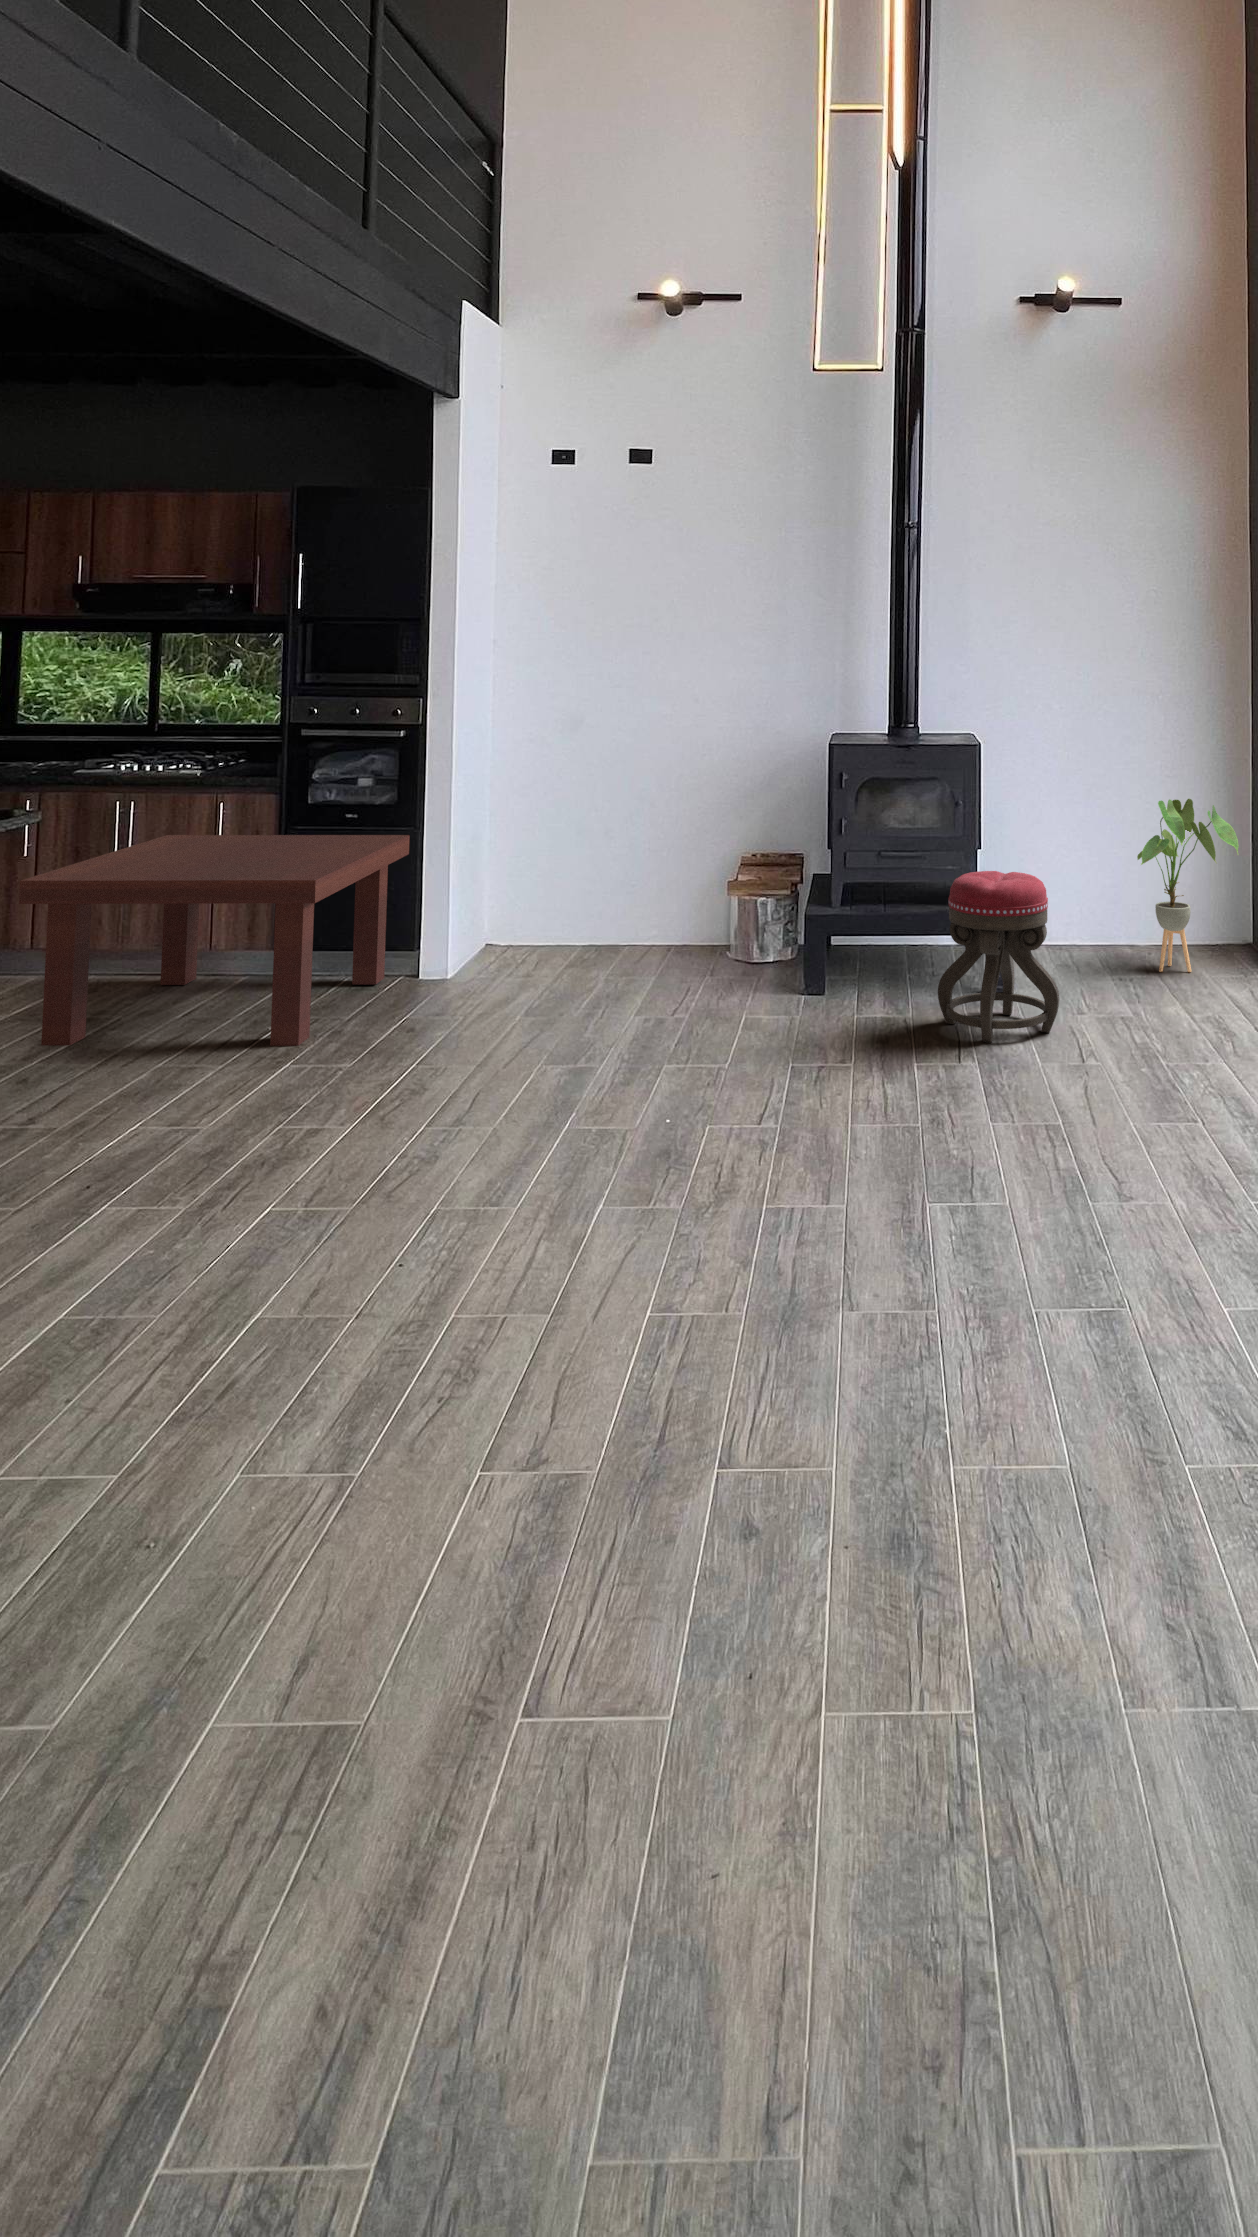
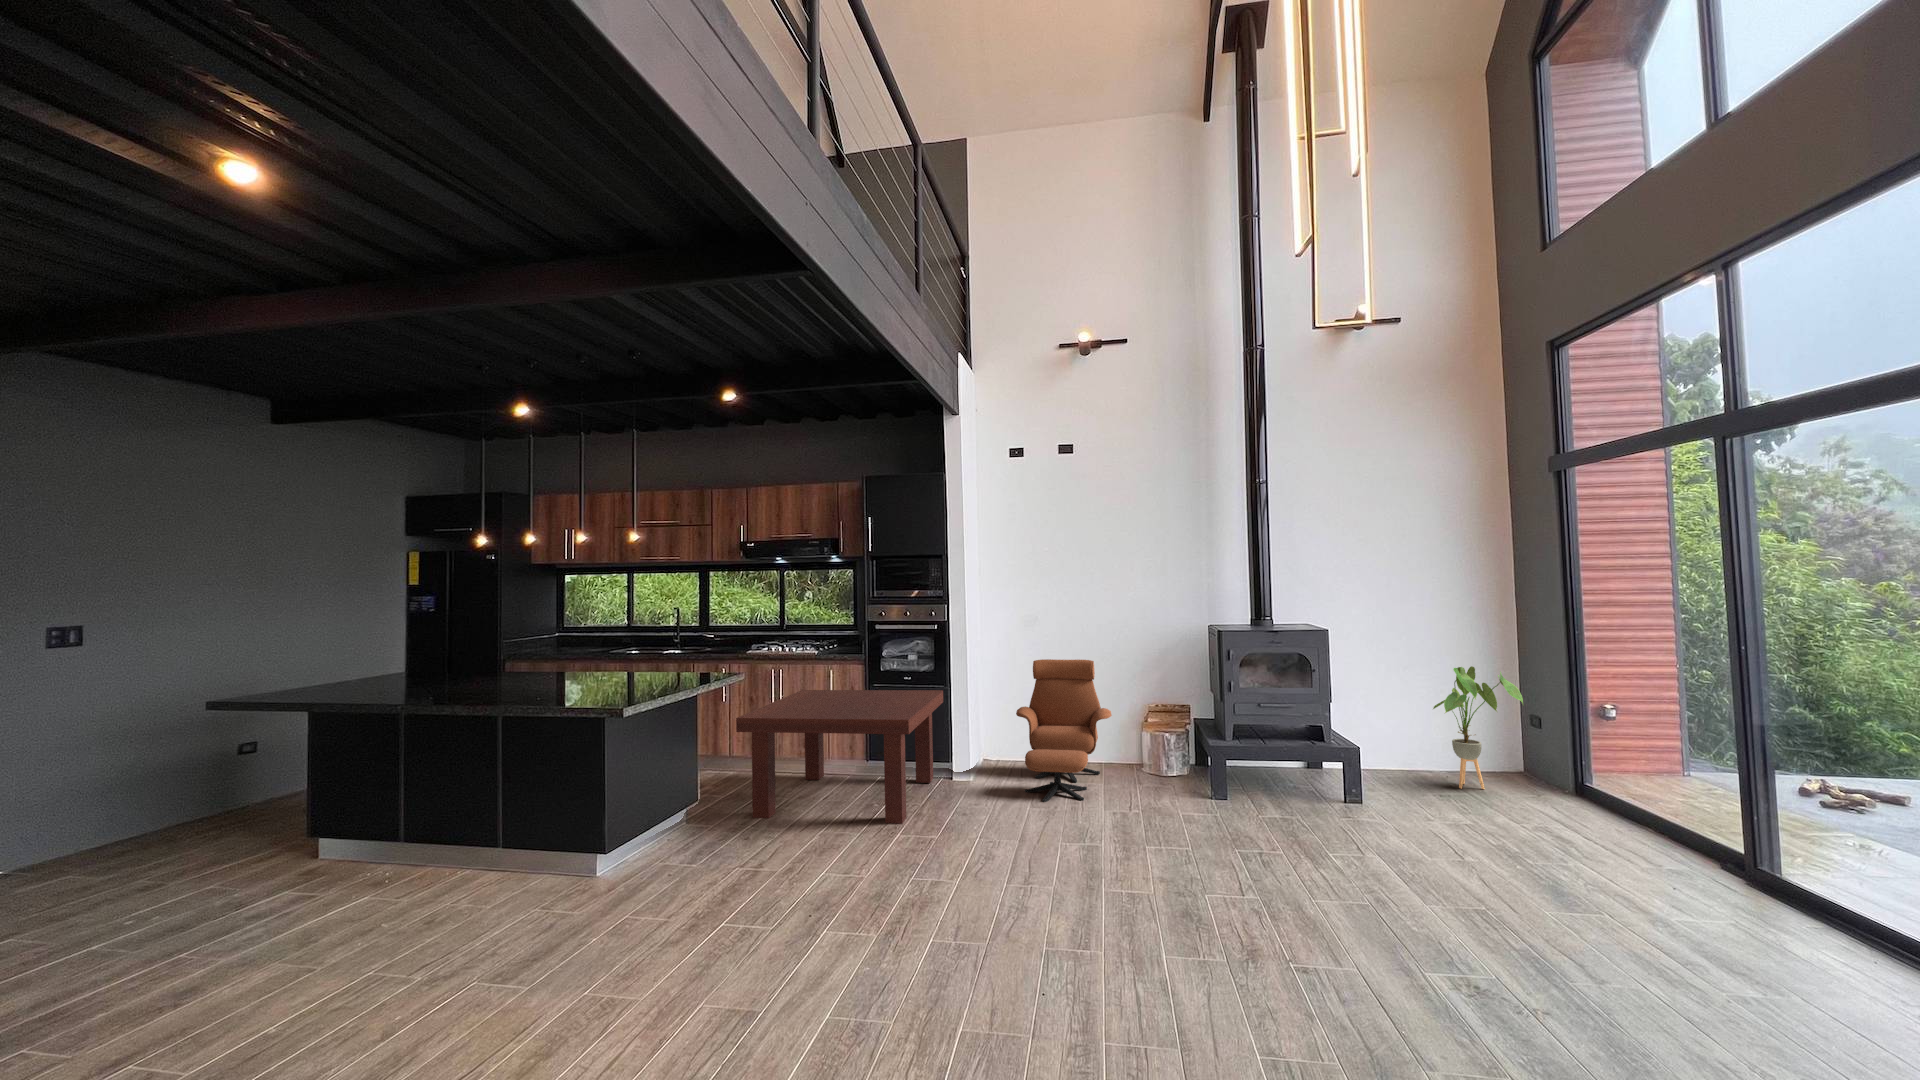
lounge chair: none [525,786,682,1008] -> present [1016,659,1112,802]
ottoman: present [938,871,1059,1043] -> none [1322,717,1422,841]

